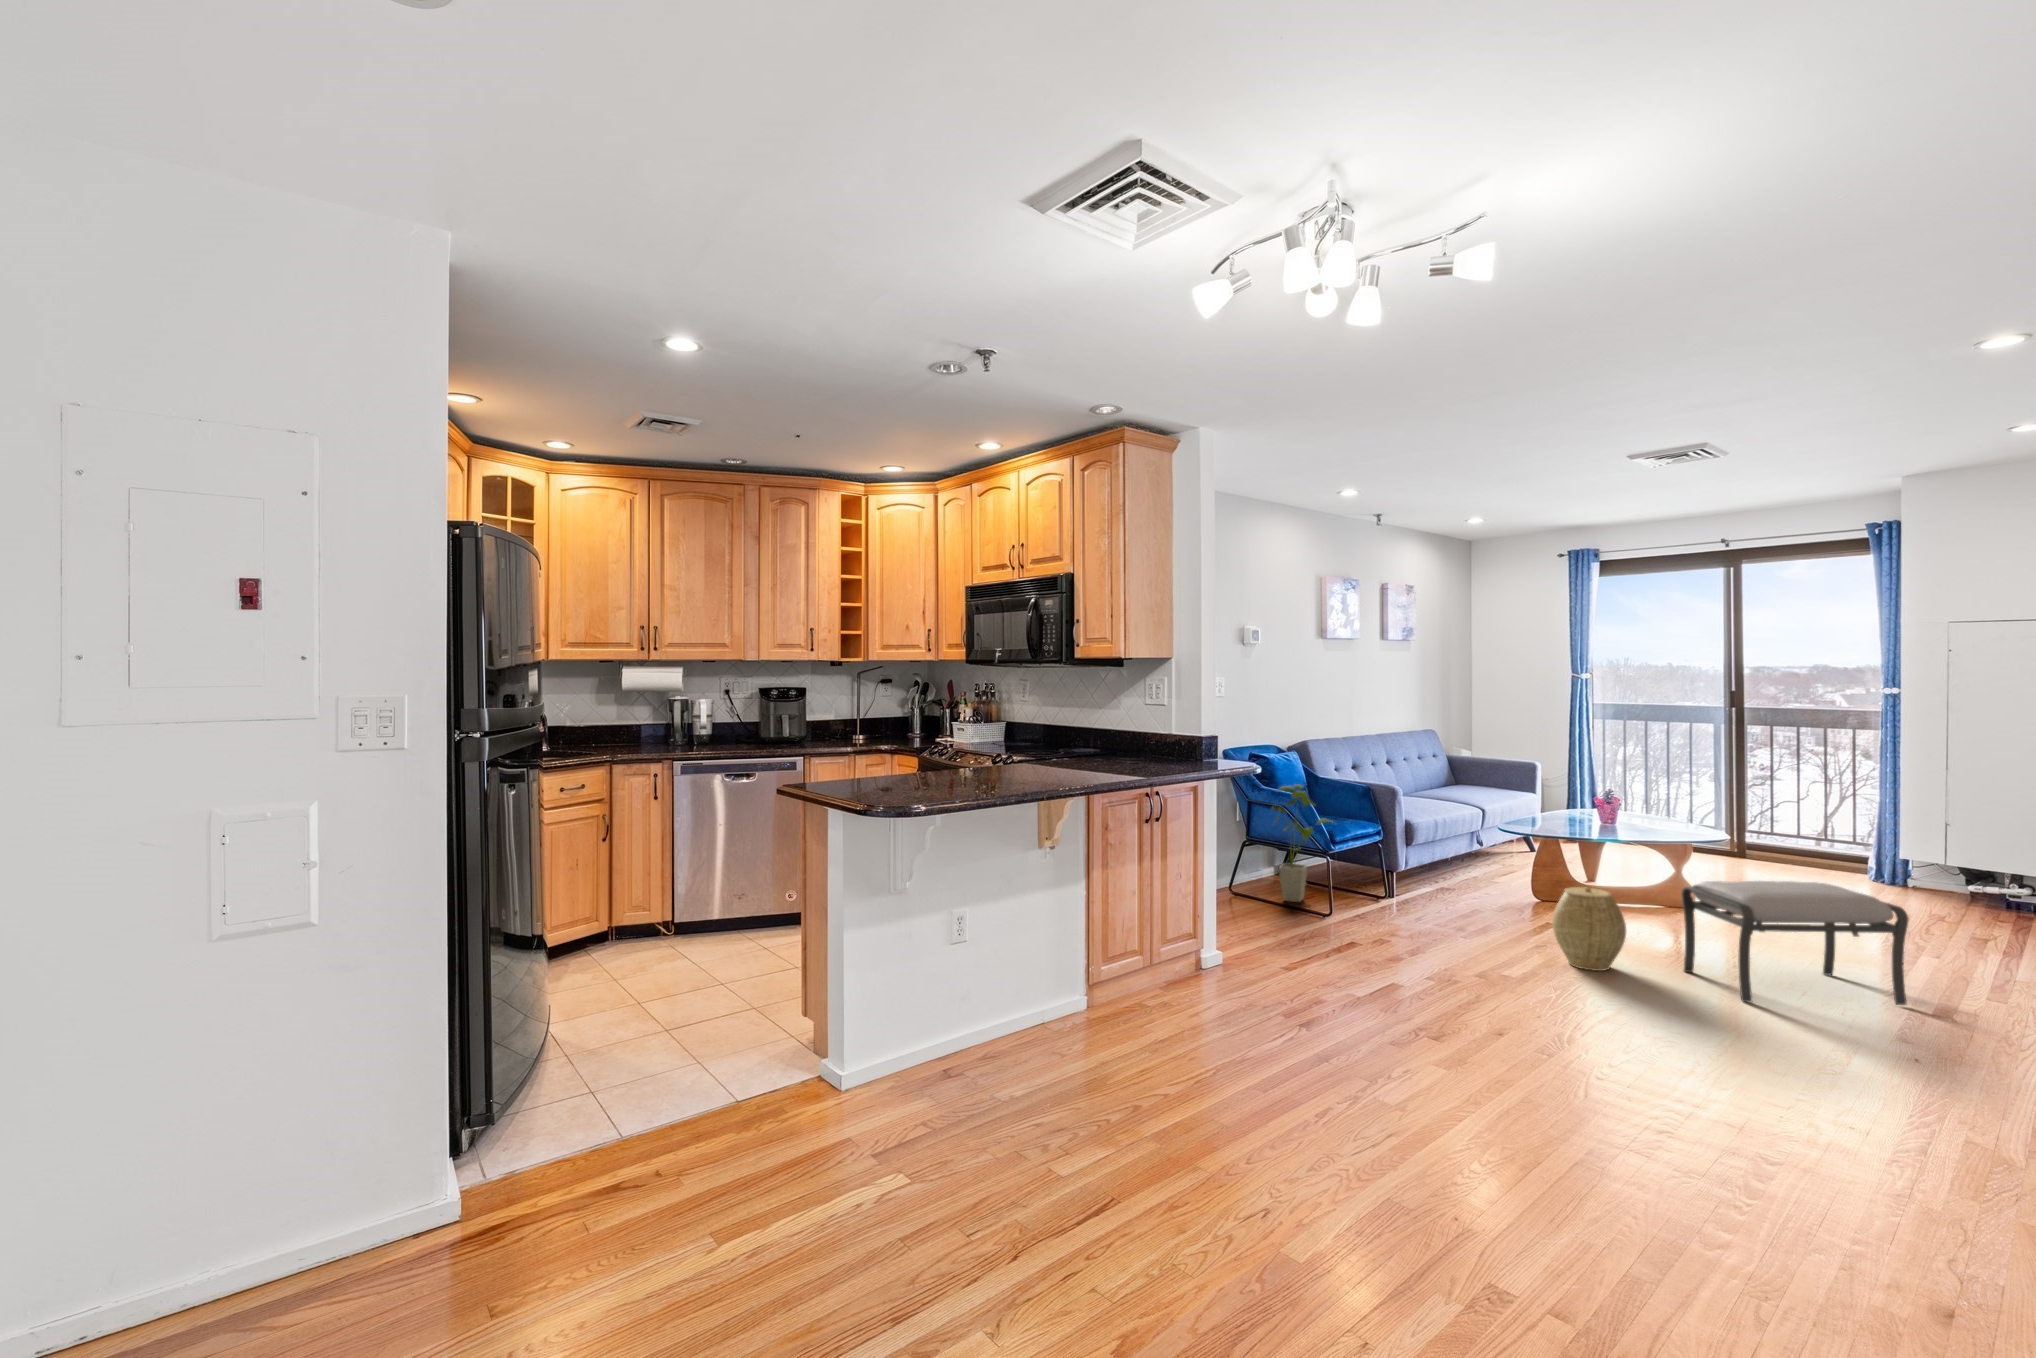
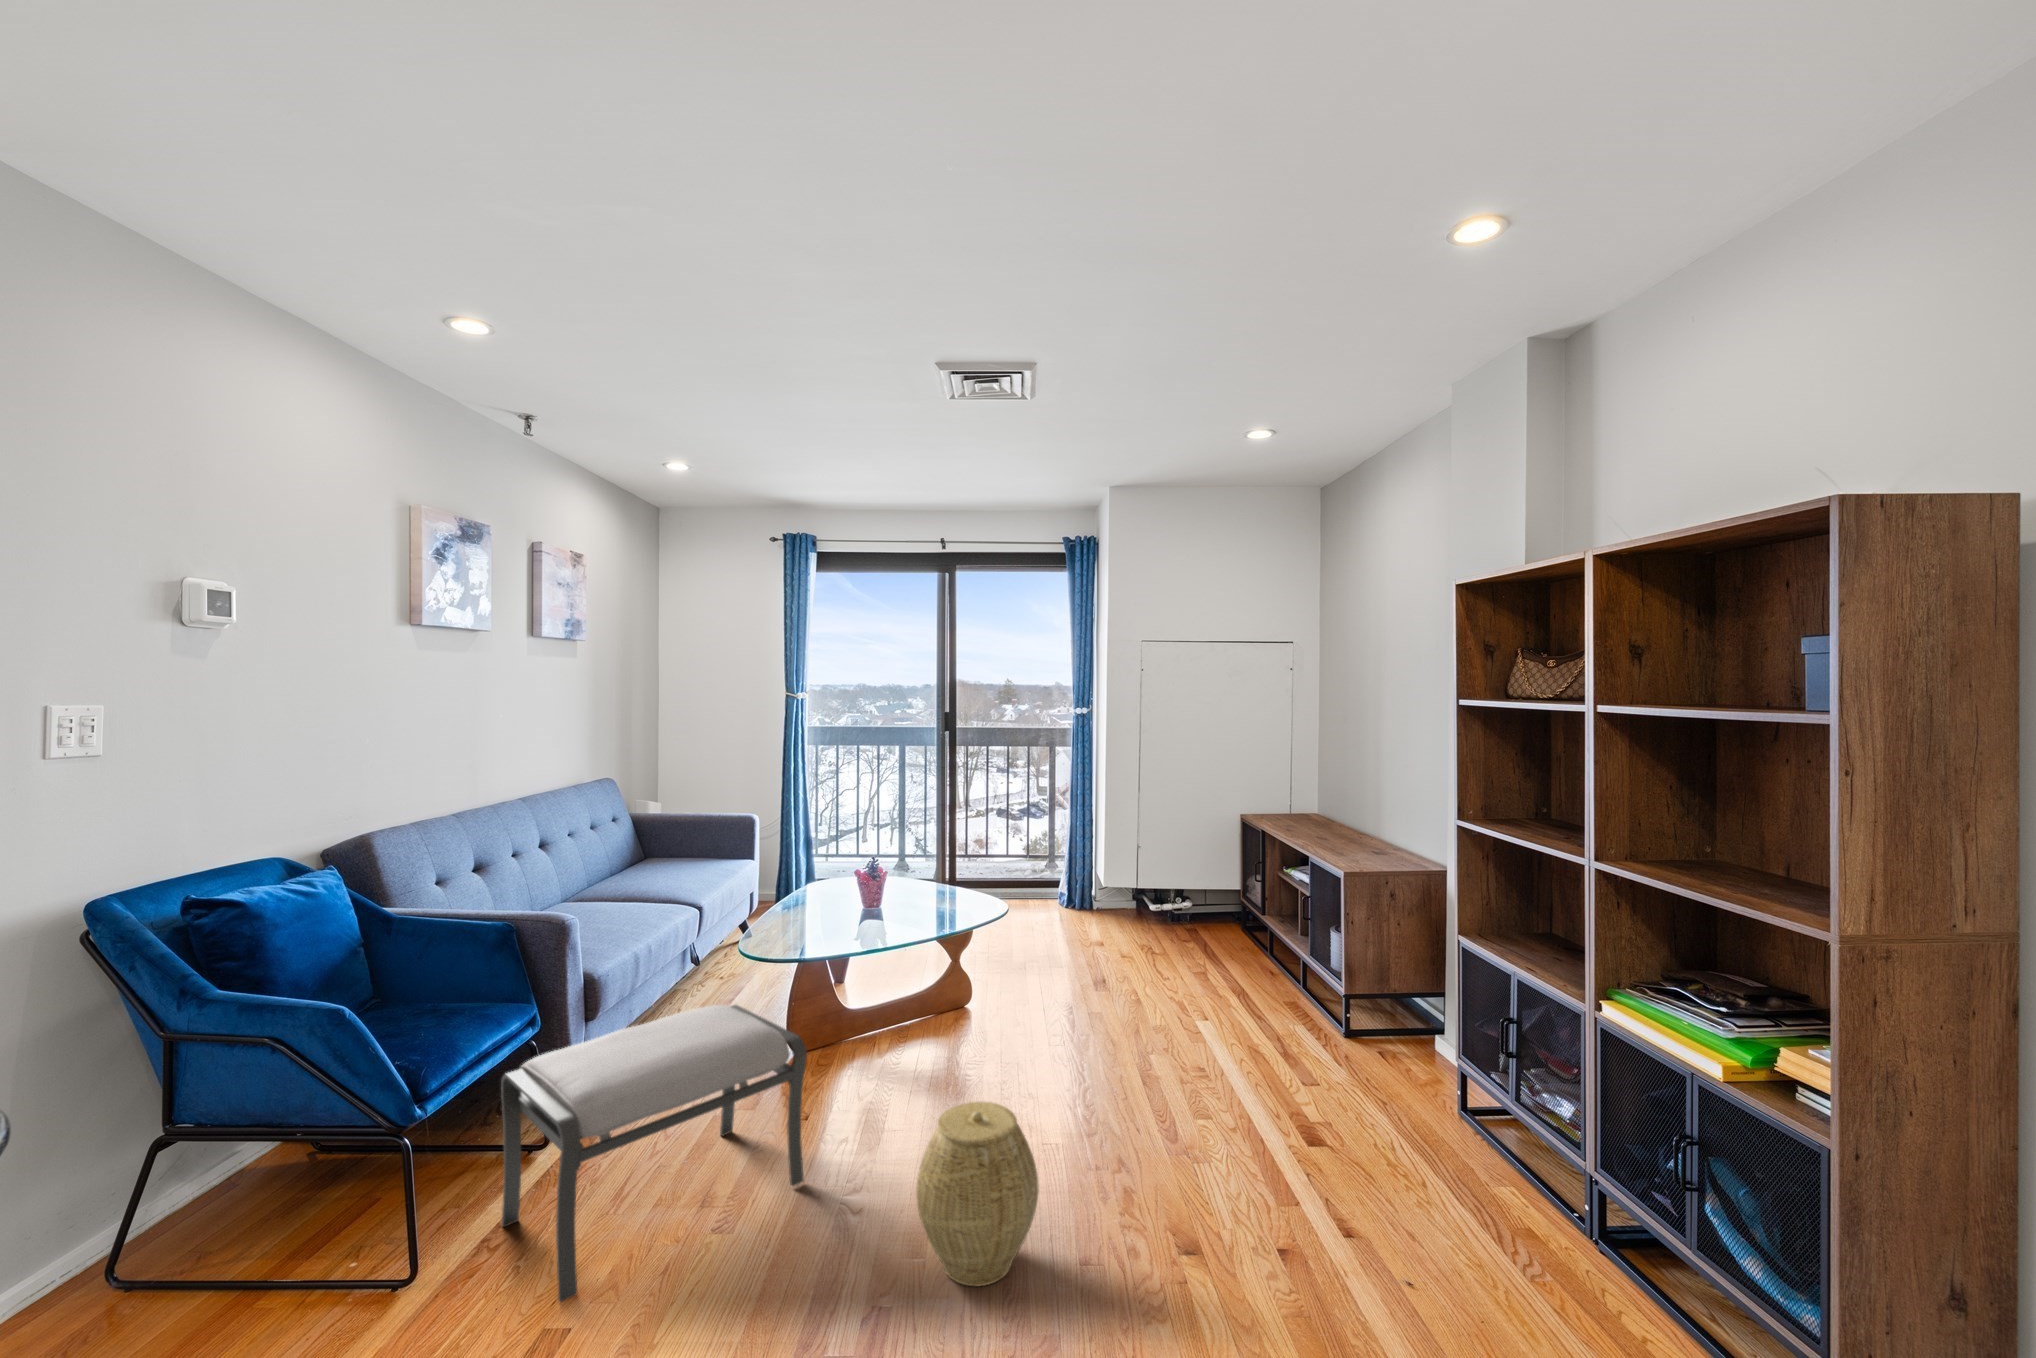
house plant: present [1273,784,1330,902] -> none [230,974,431,1287]
ottoman: present [1681,881,1908,1005] -> present [501,1005,807,1302]

